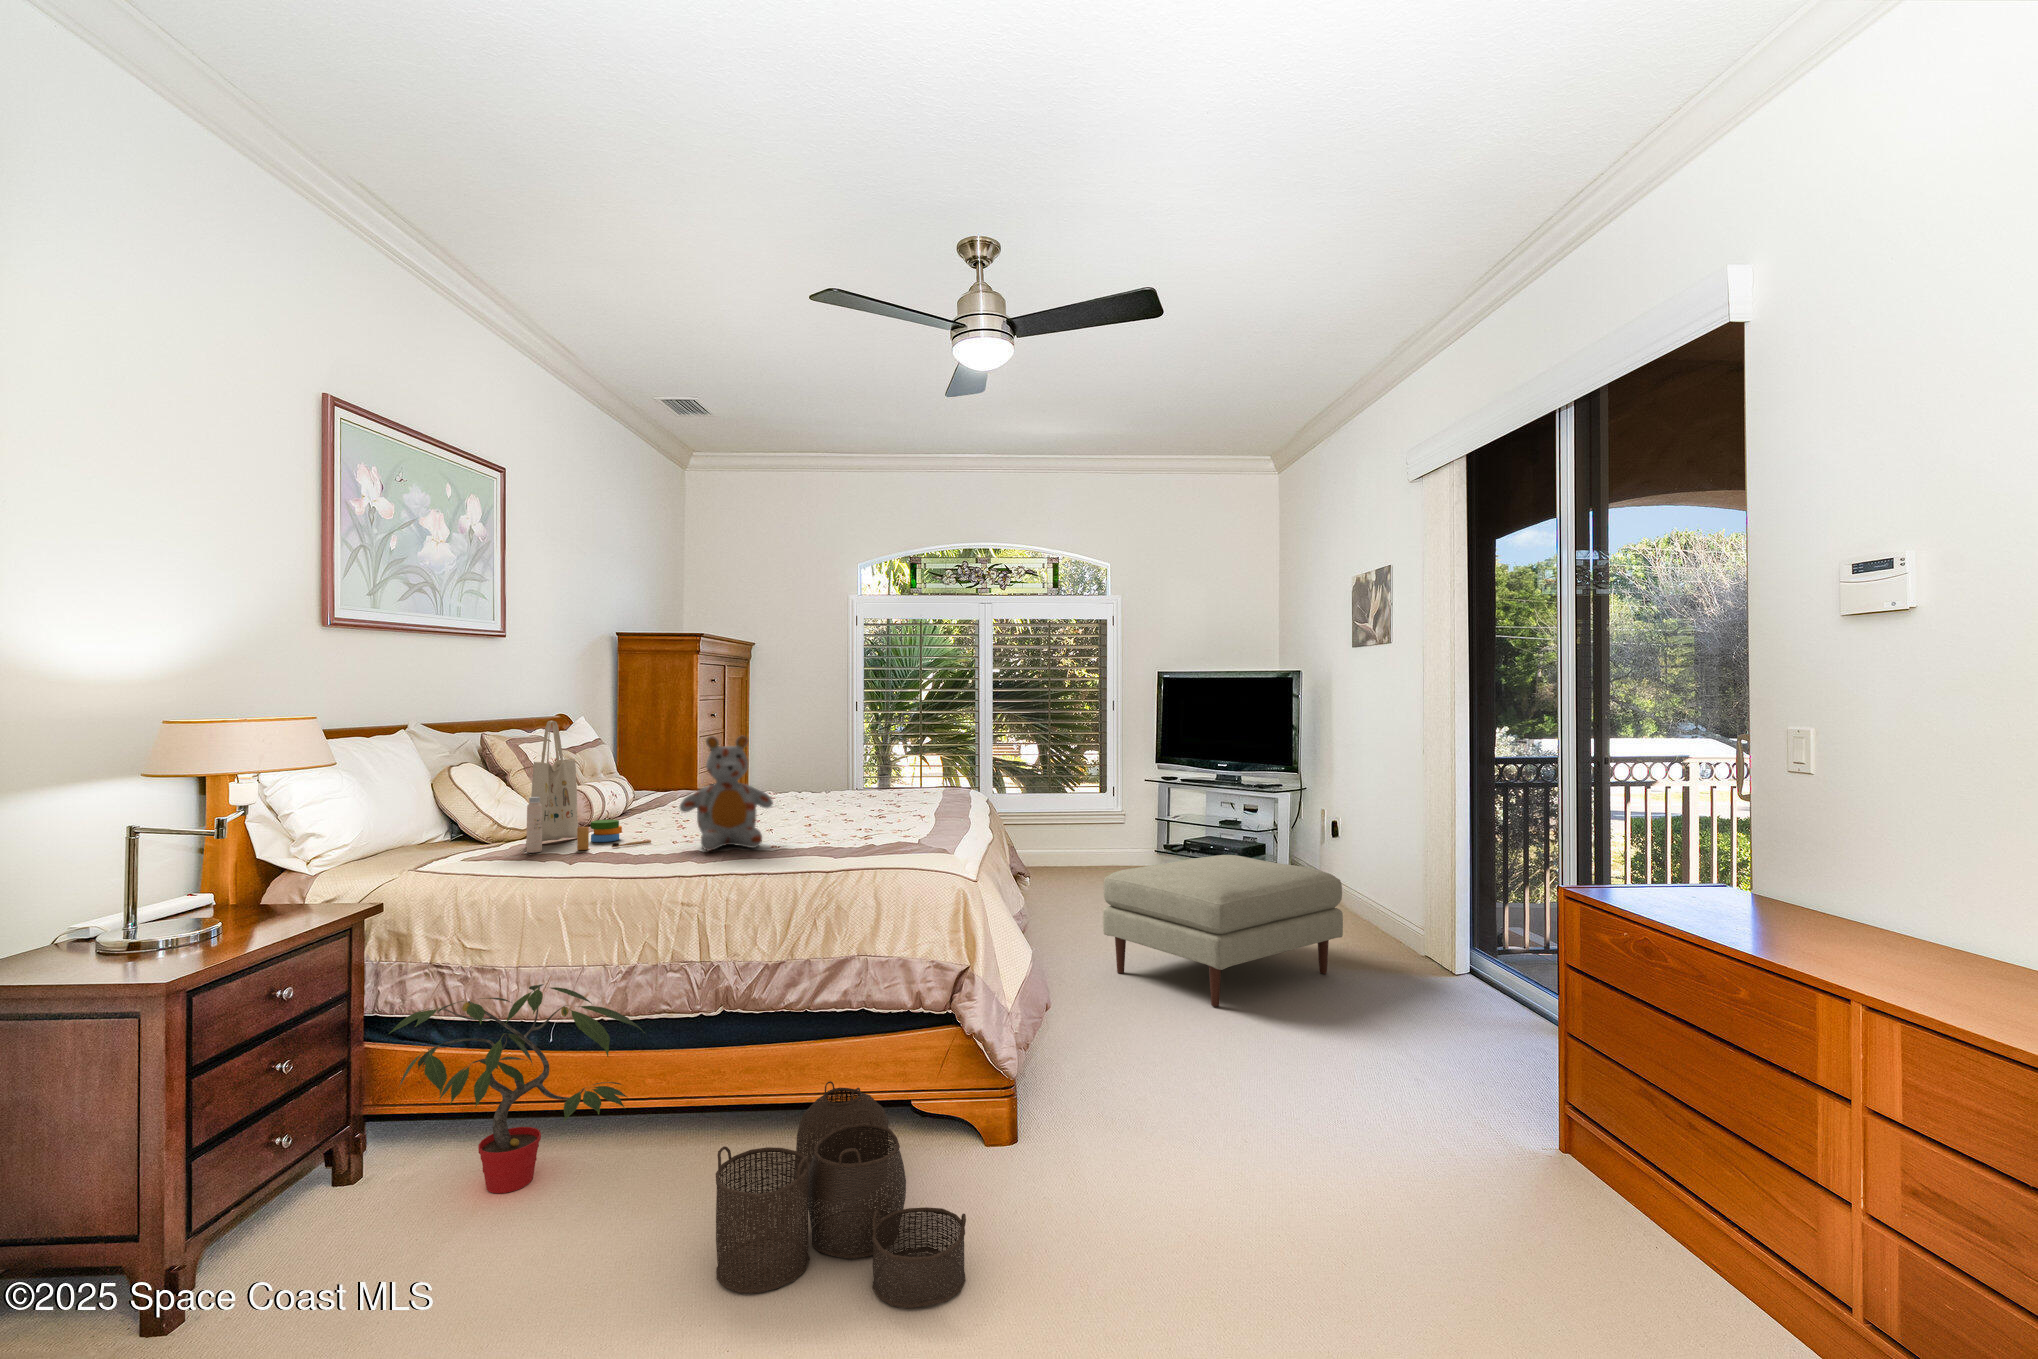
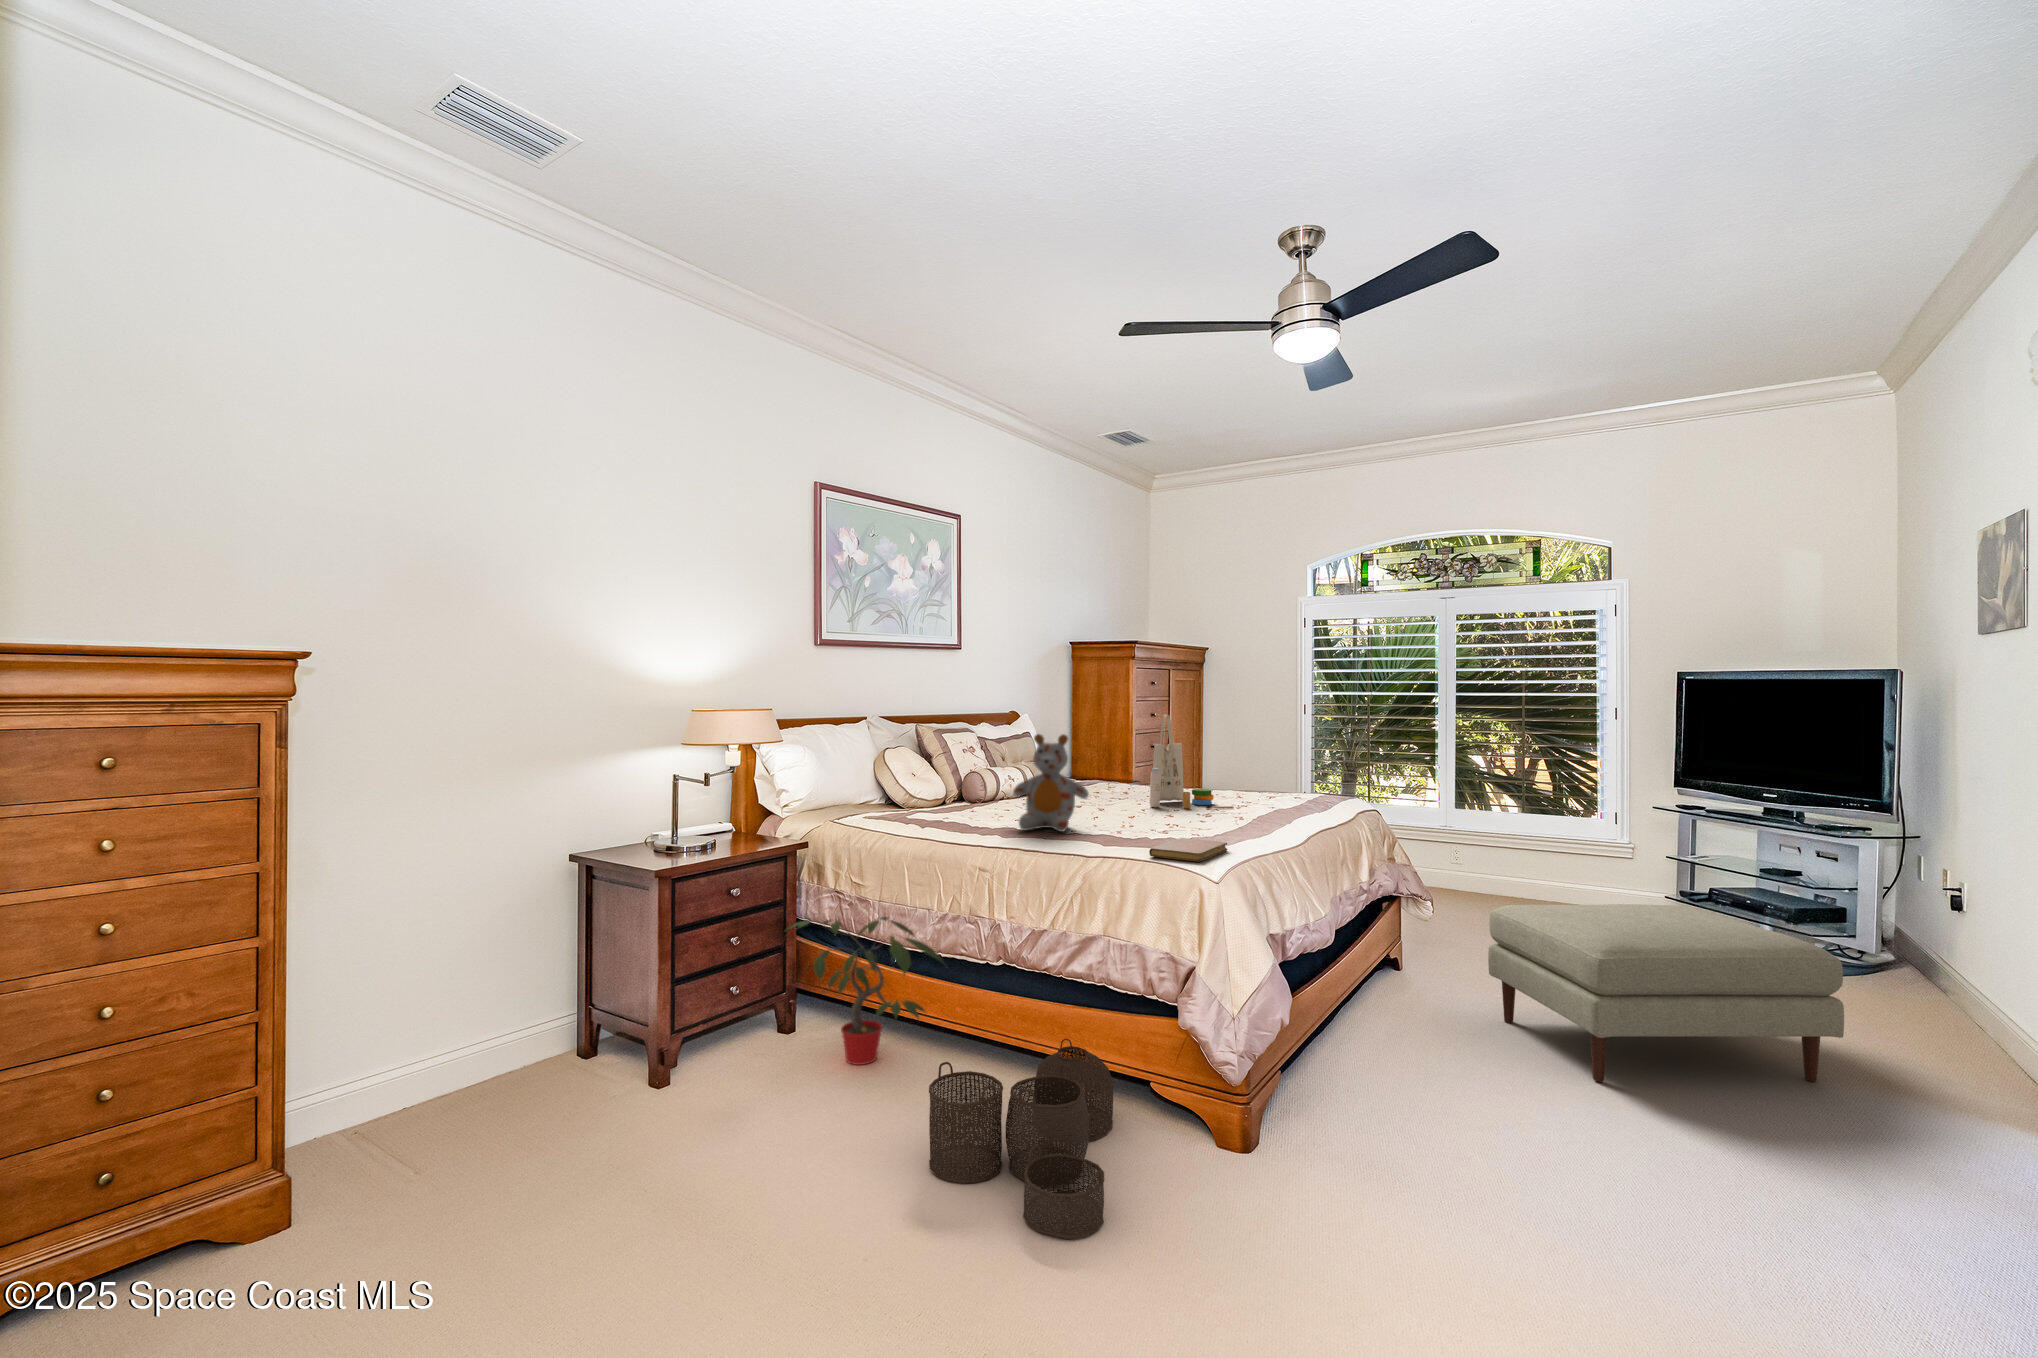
tote bag: present [526,721,651,853] -> present [1149,715,1234,809]
notebook: none [897,839,956,862] -> present [1149,838,1227,862]

